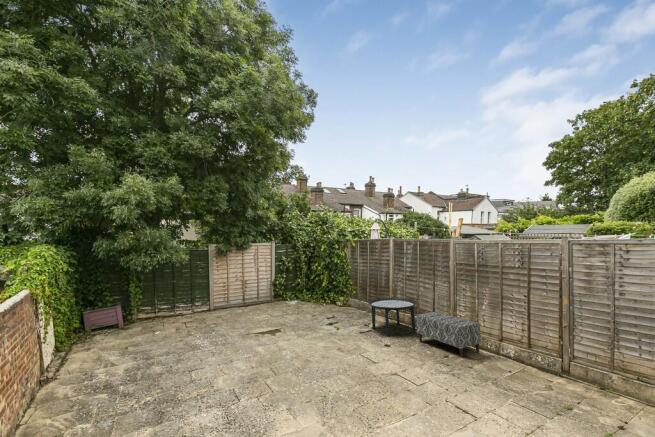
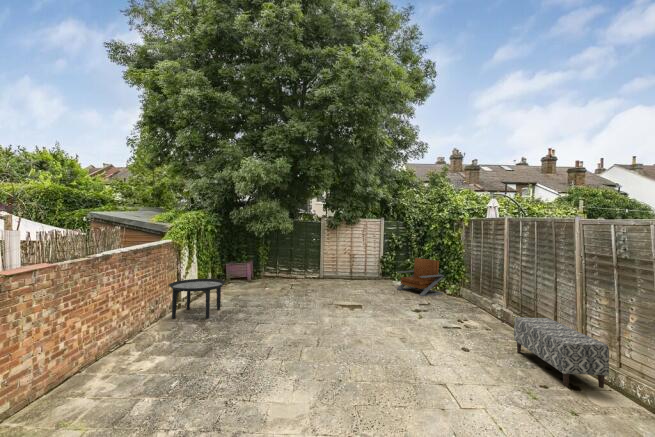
lounge chair: none [293,277,334,312] -> present [397,258,444,297]
round table: present [368,298,416,337] -> present [169,279,225,319]

